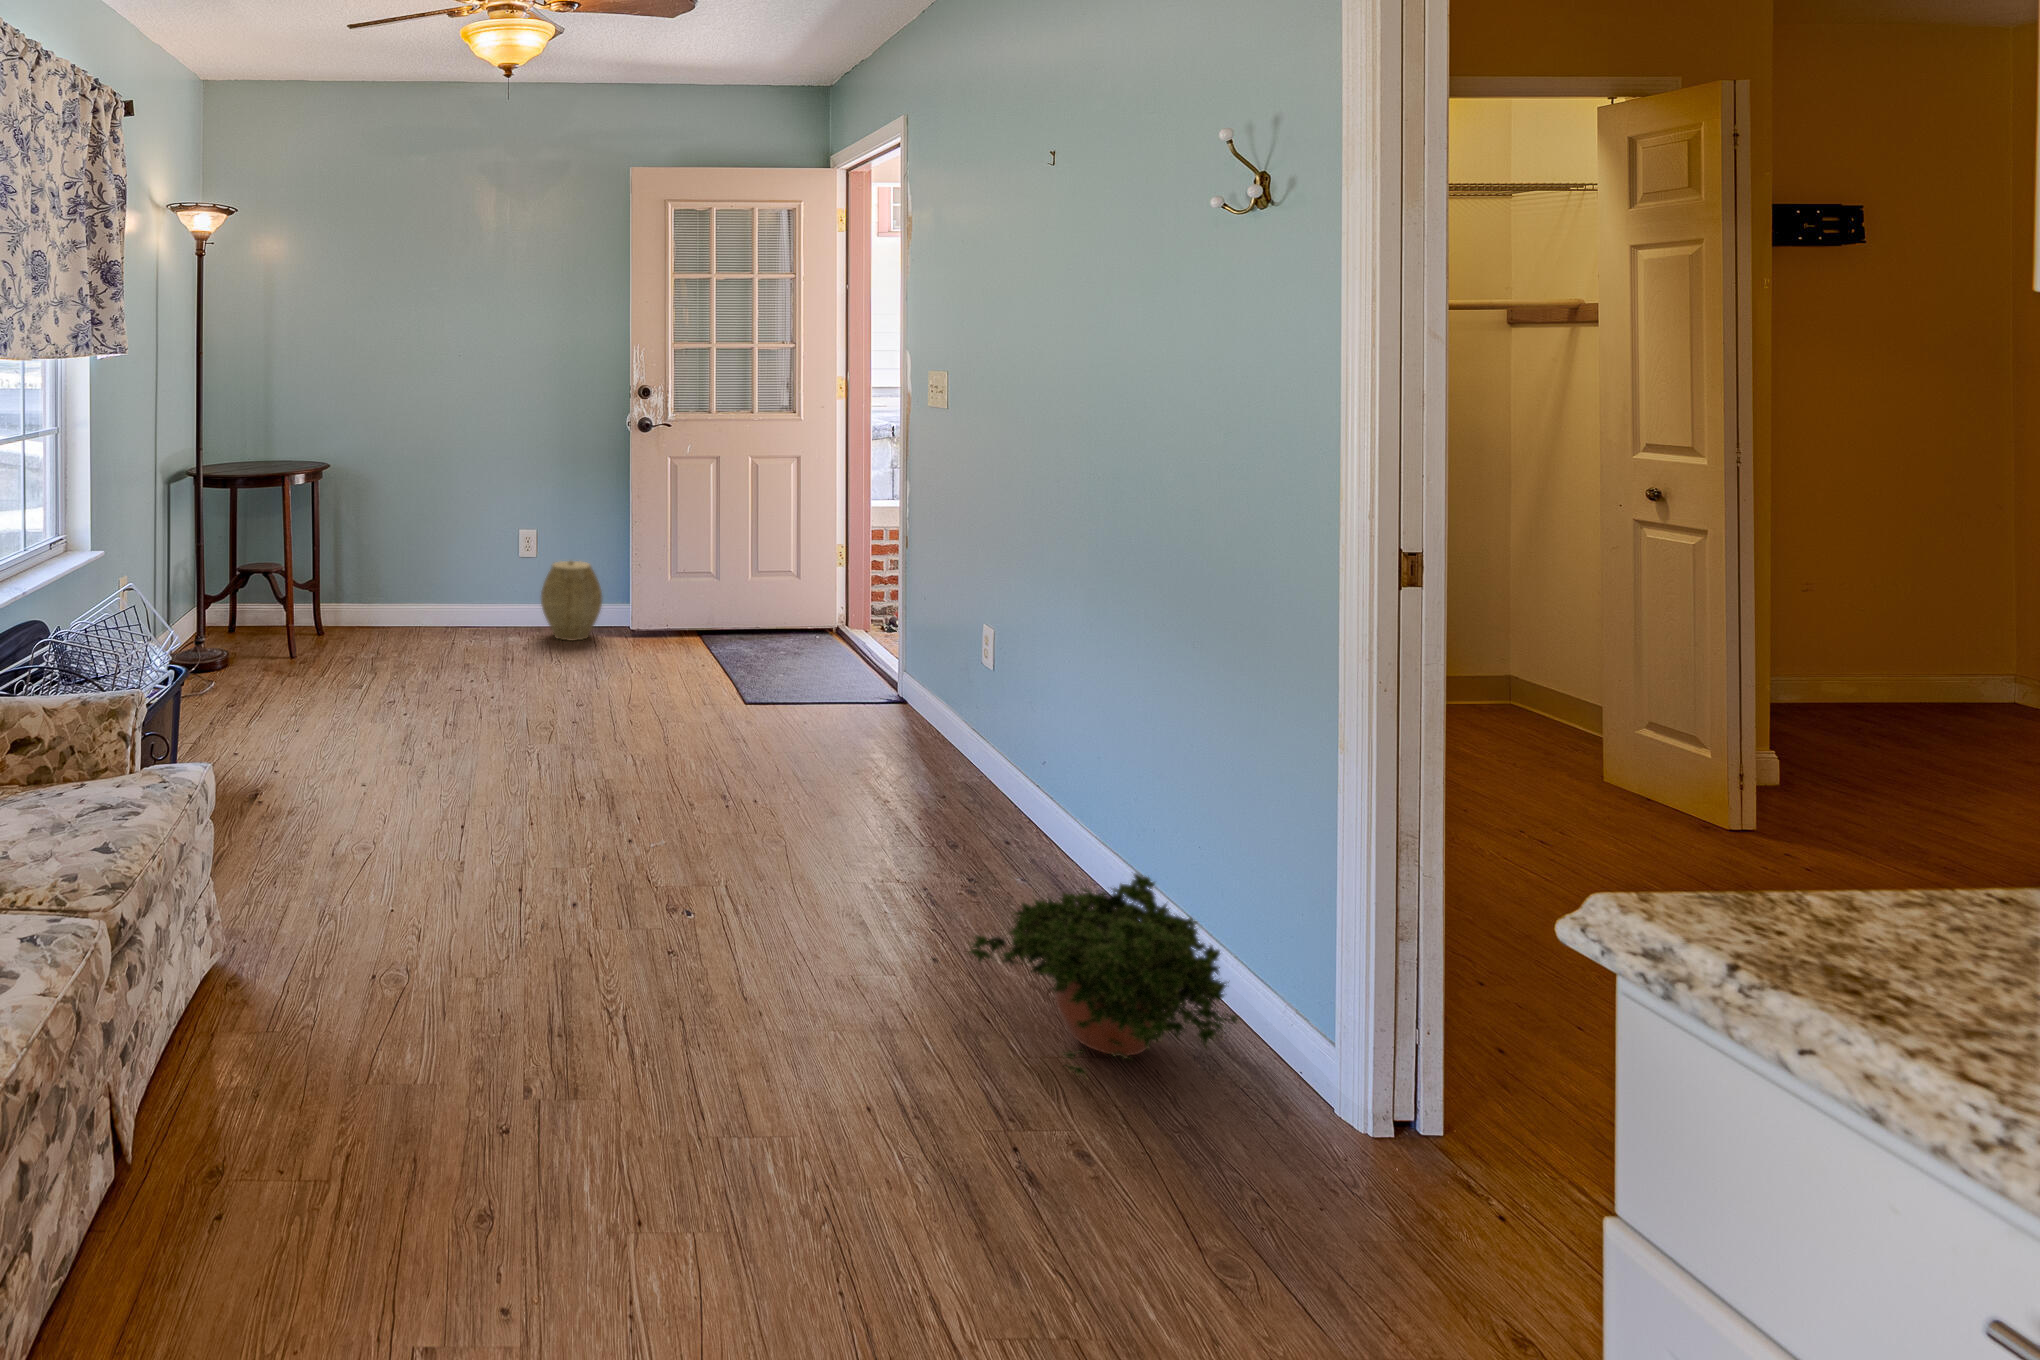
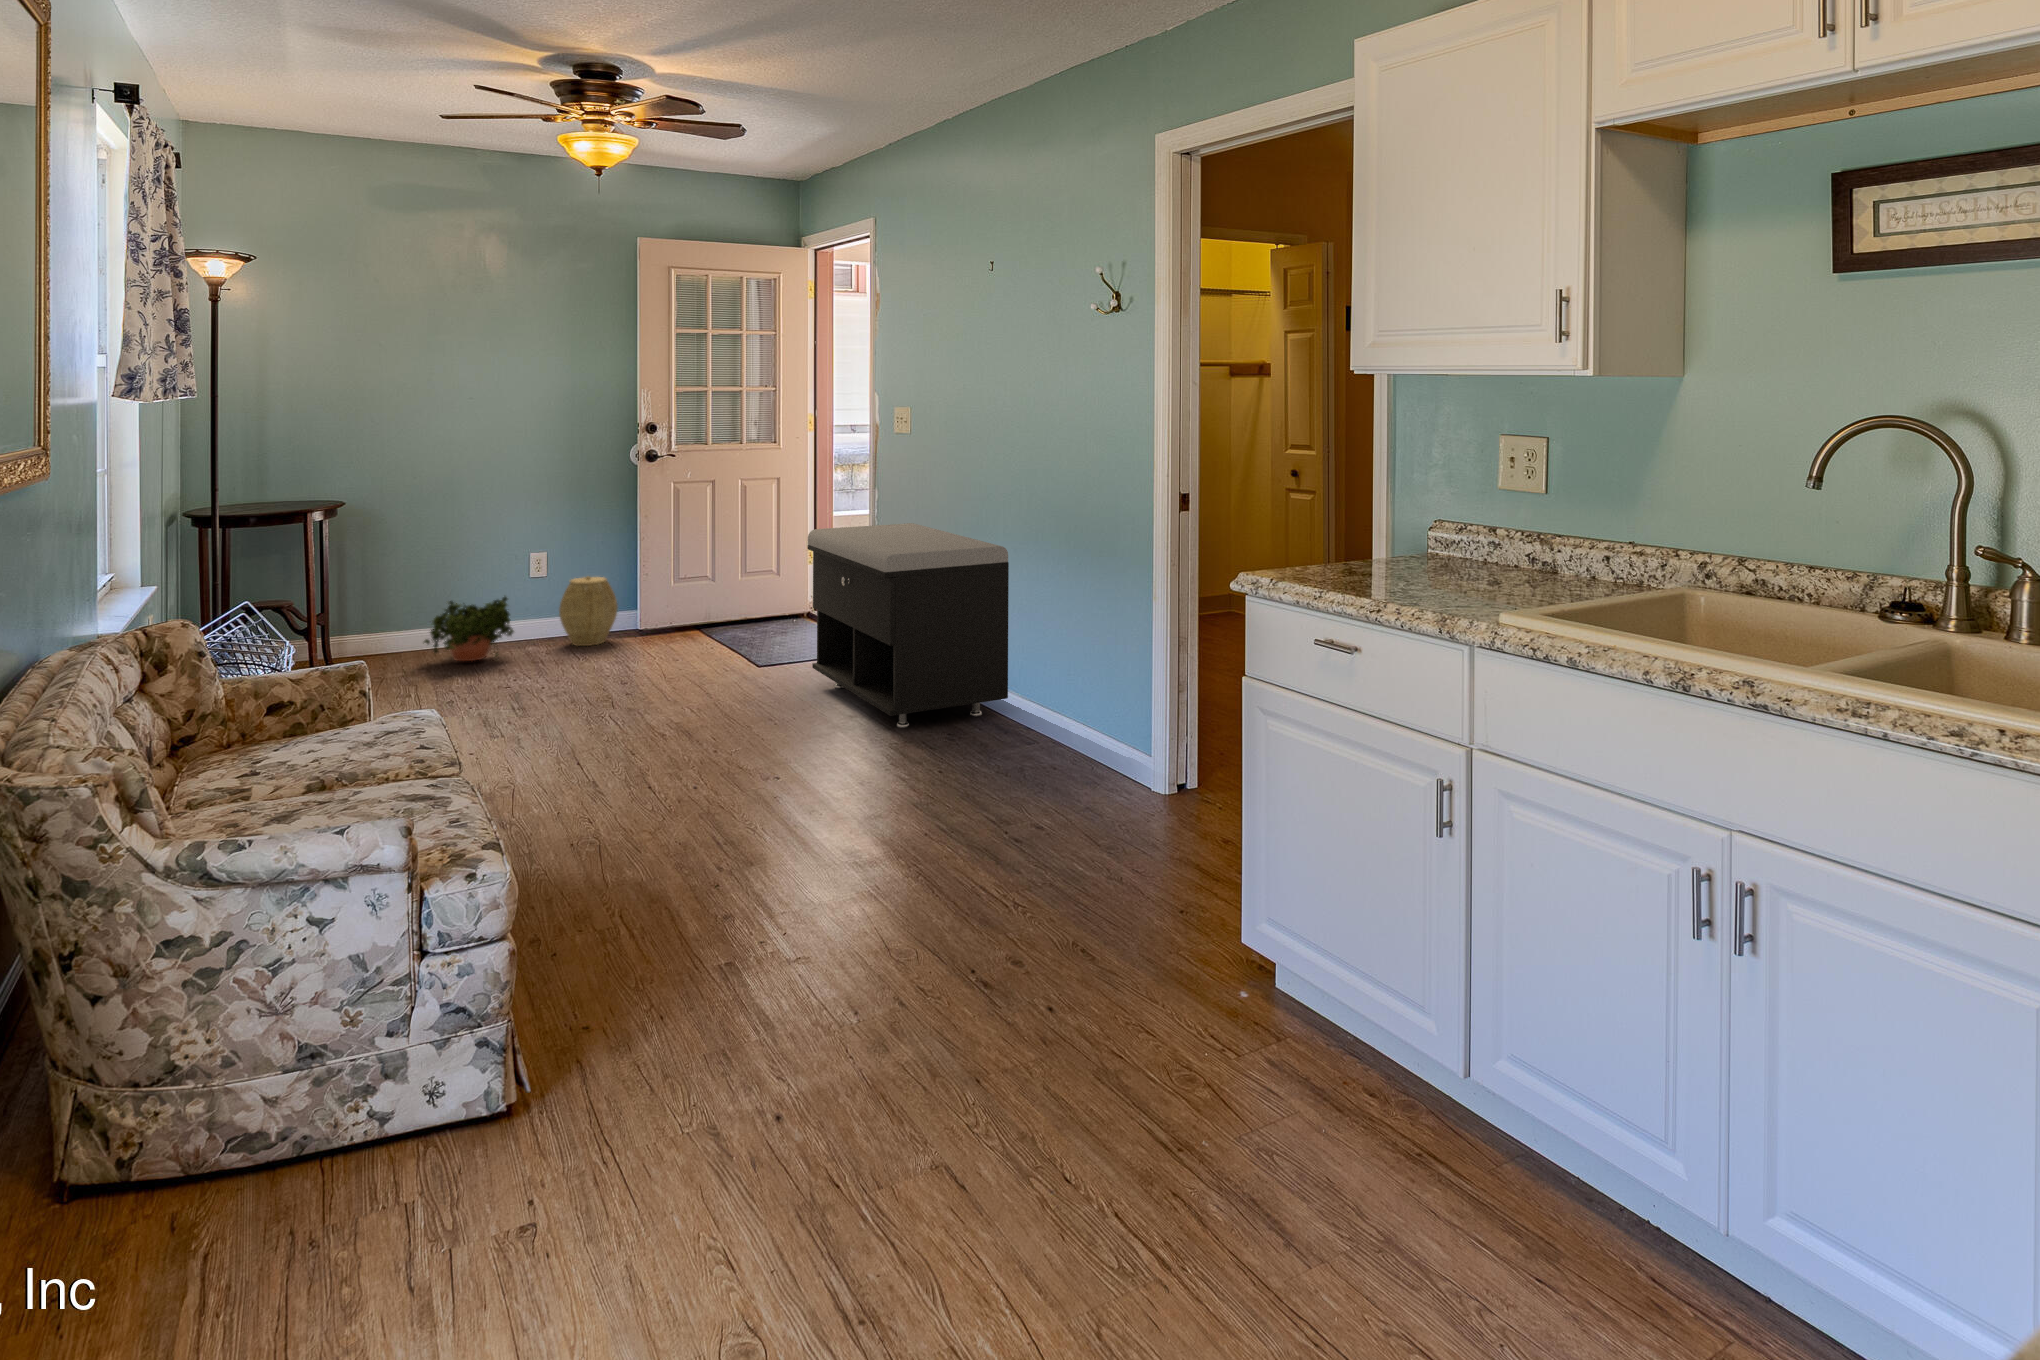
storage bench: none [786,538,1070,855] -> present [807,523,1009,728]
potted plant: present [967,873,1239,1078] -> present [424,597,514,661]

